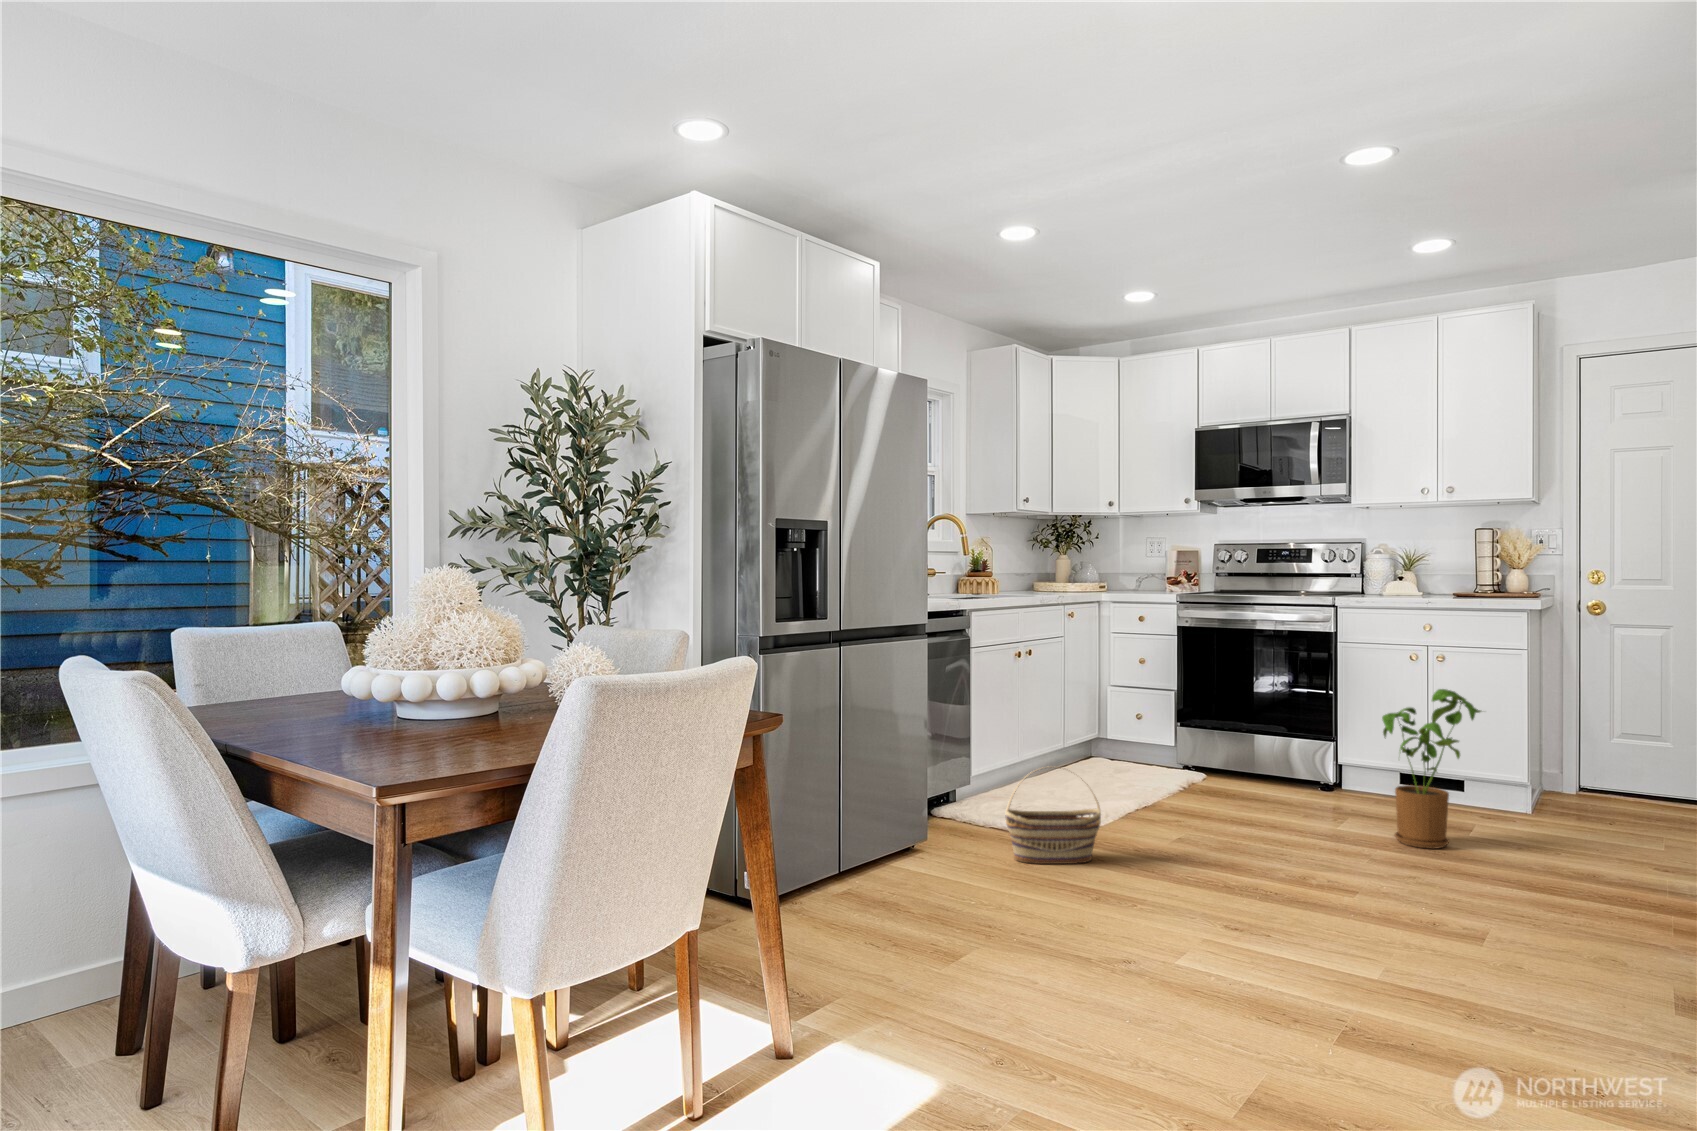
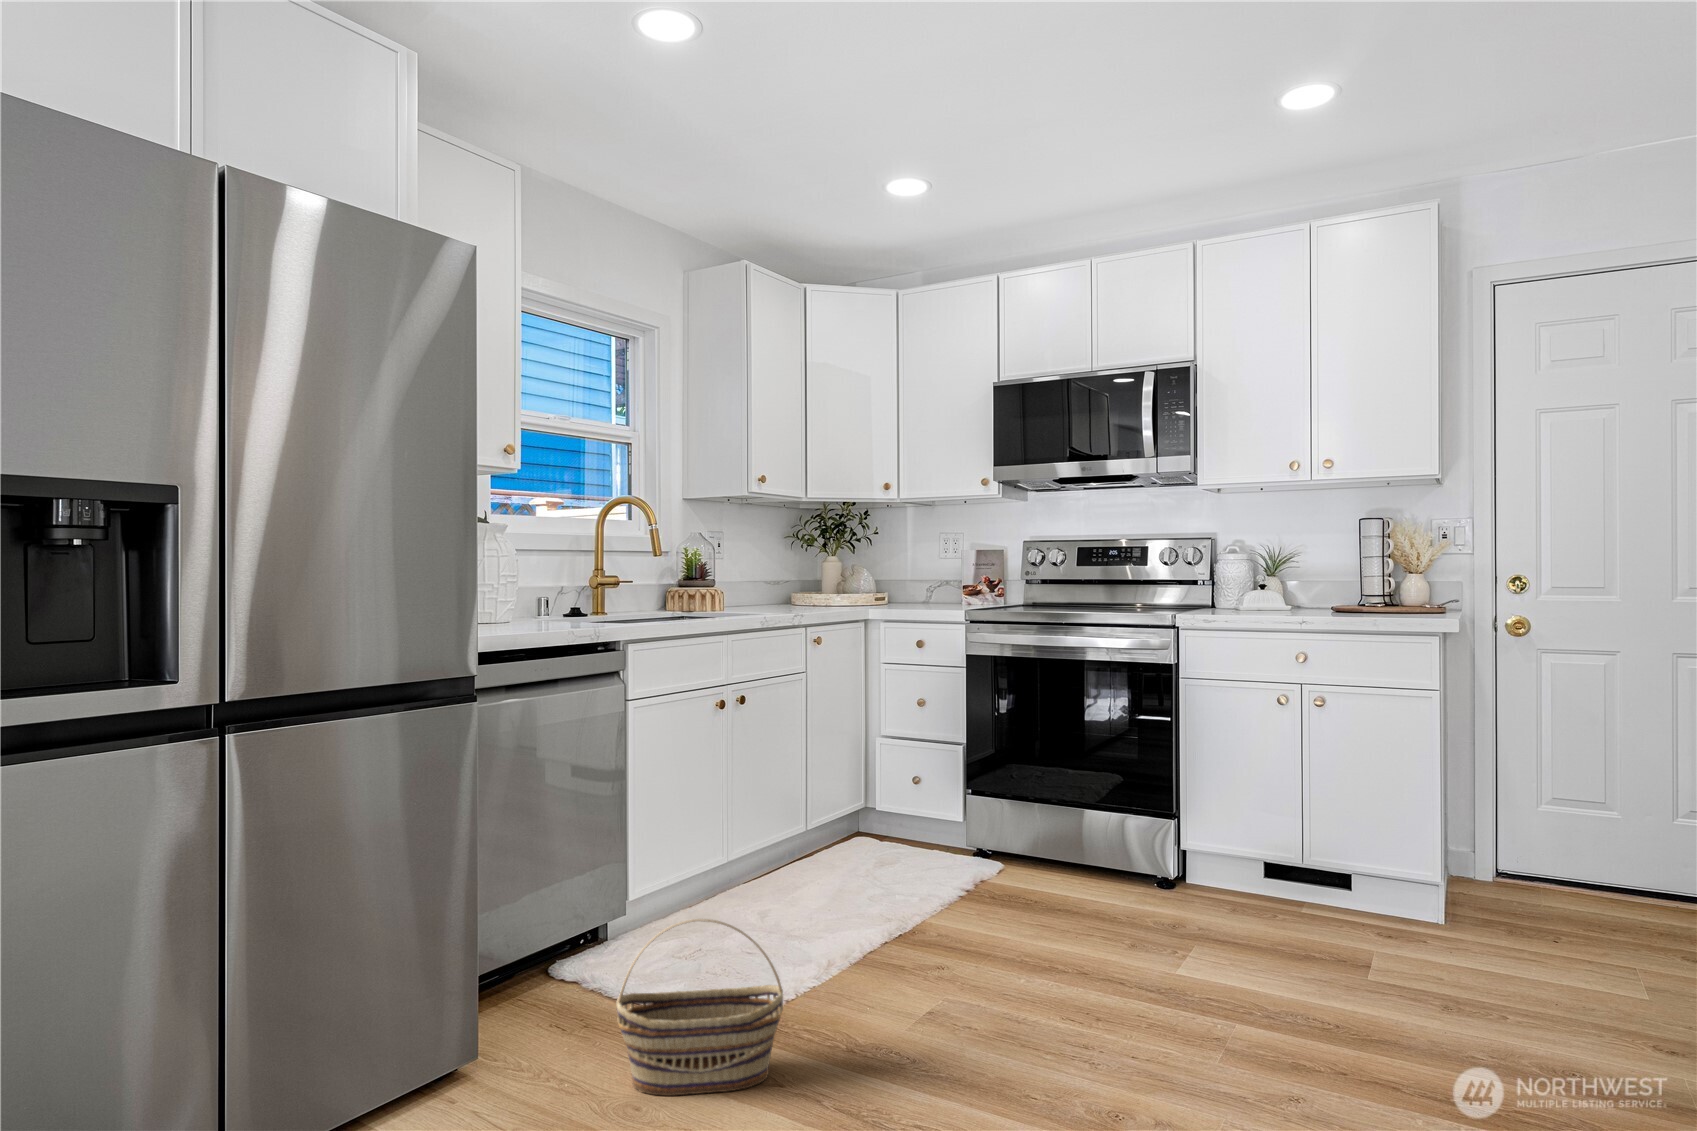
house plant: present [1382,689,1481,849] -> none [1239,762,1392,1015]

